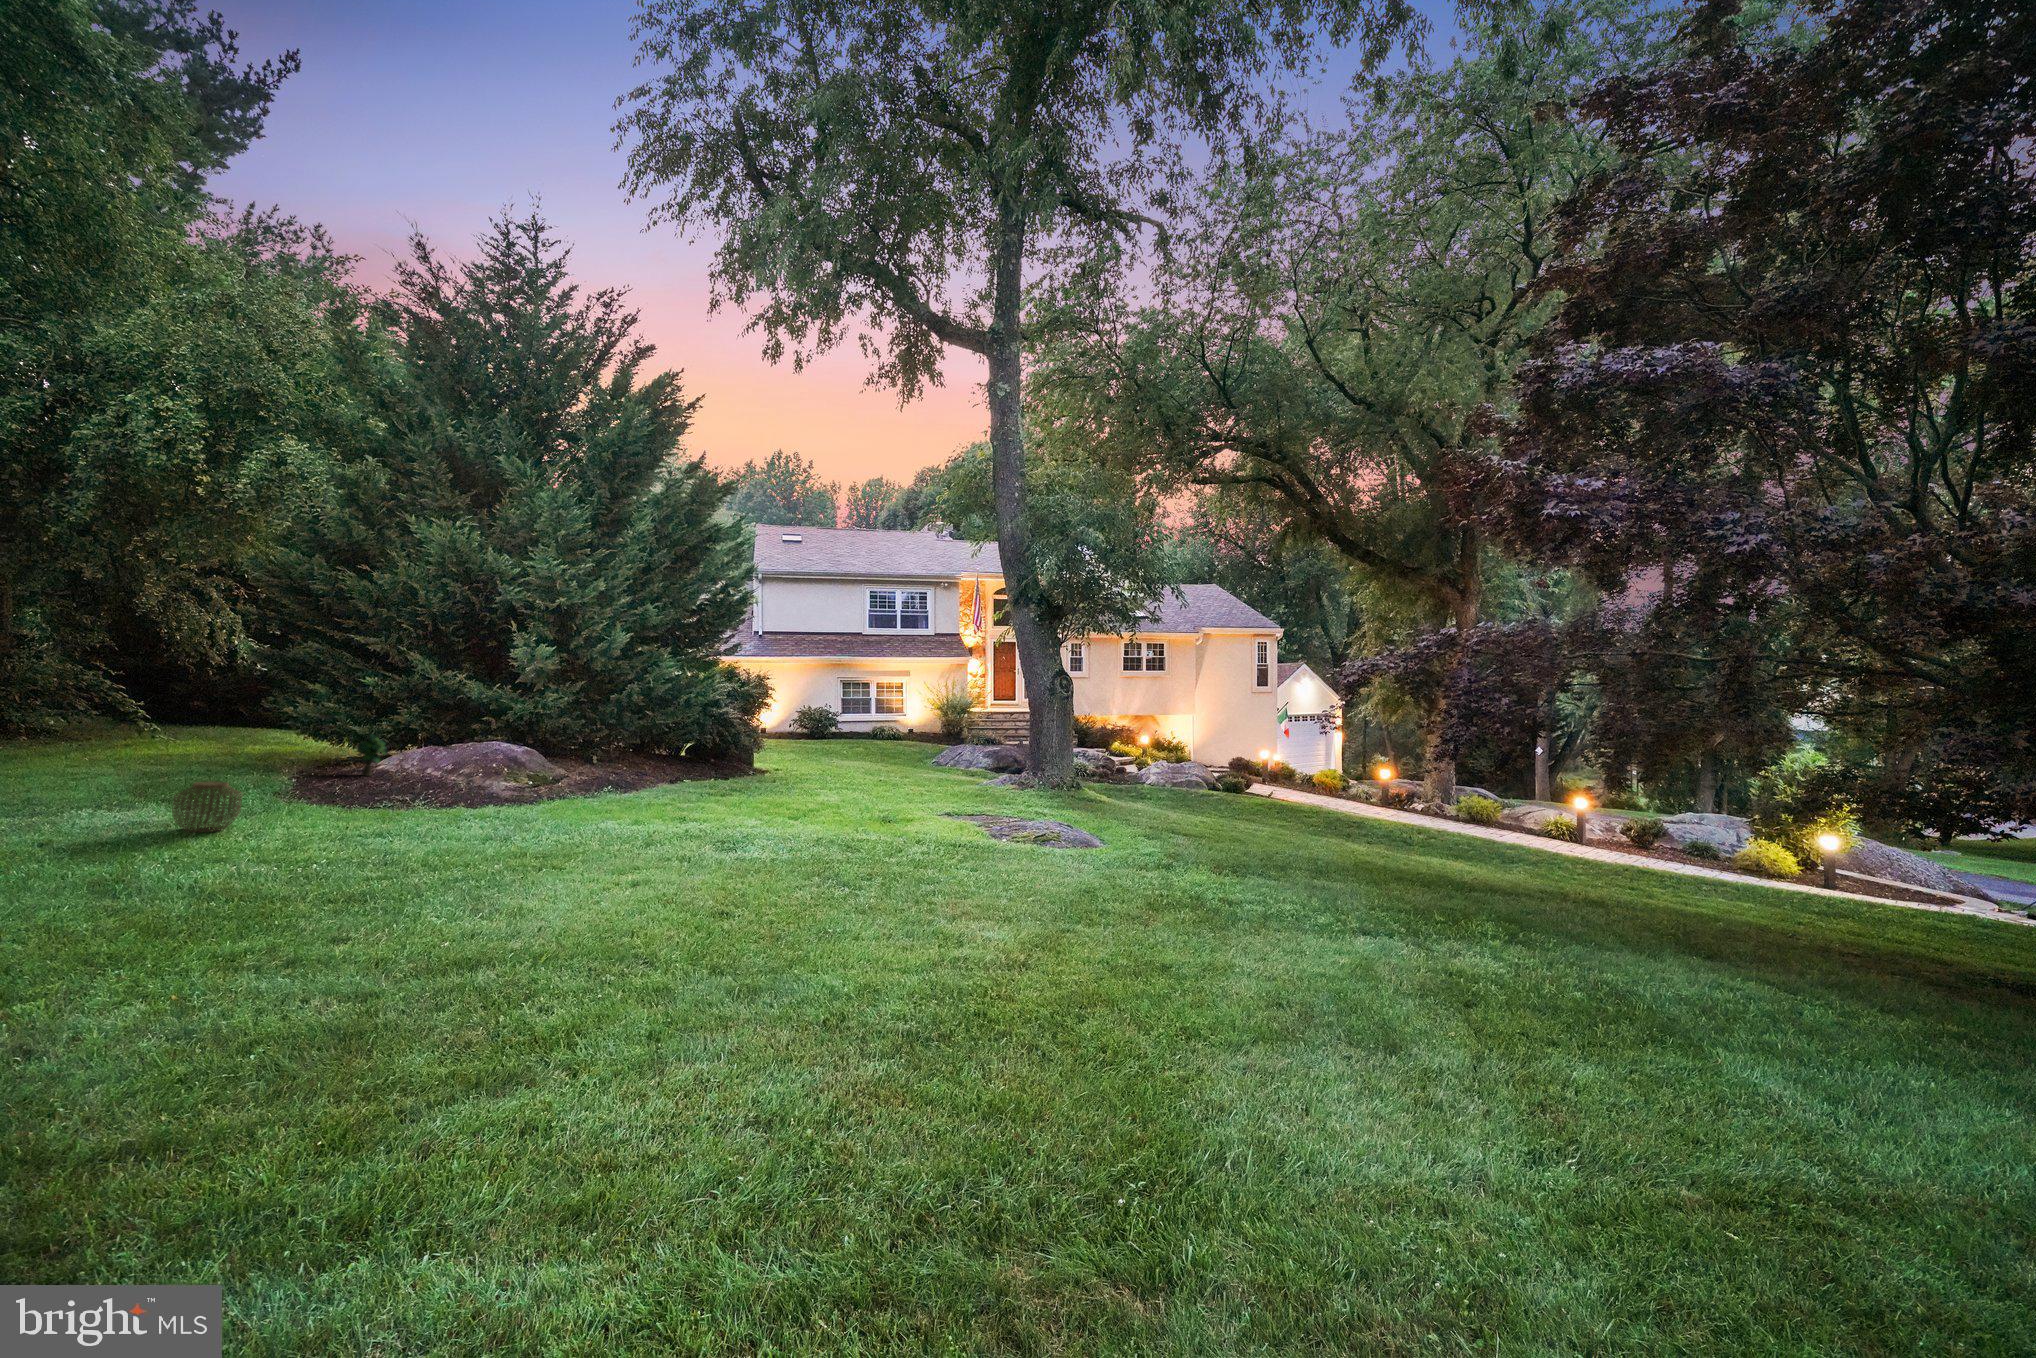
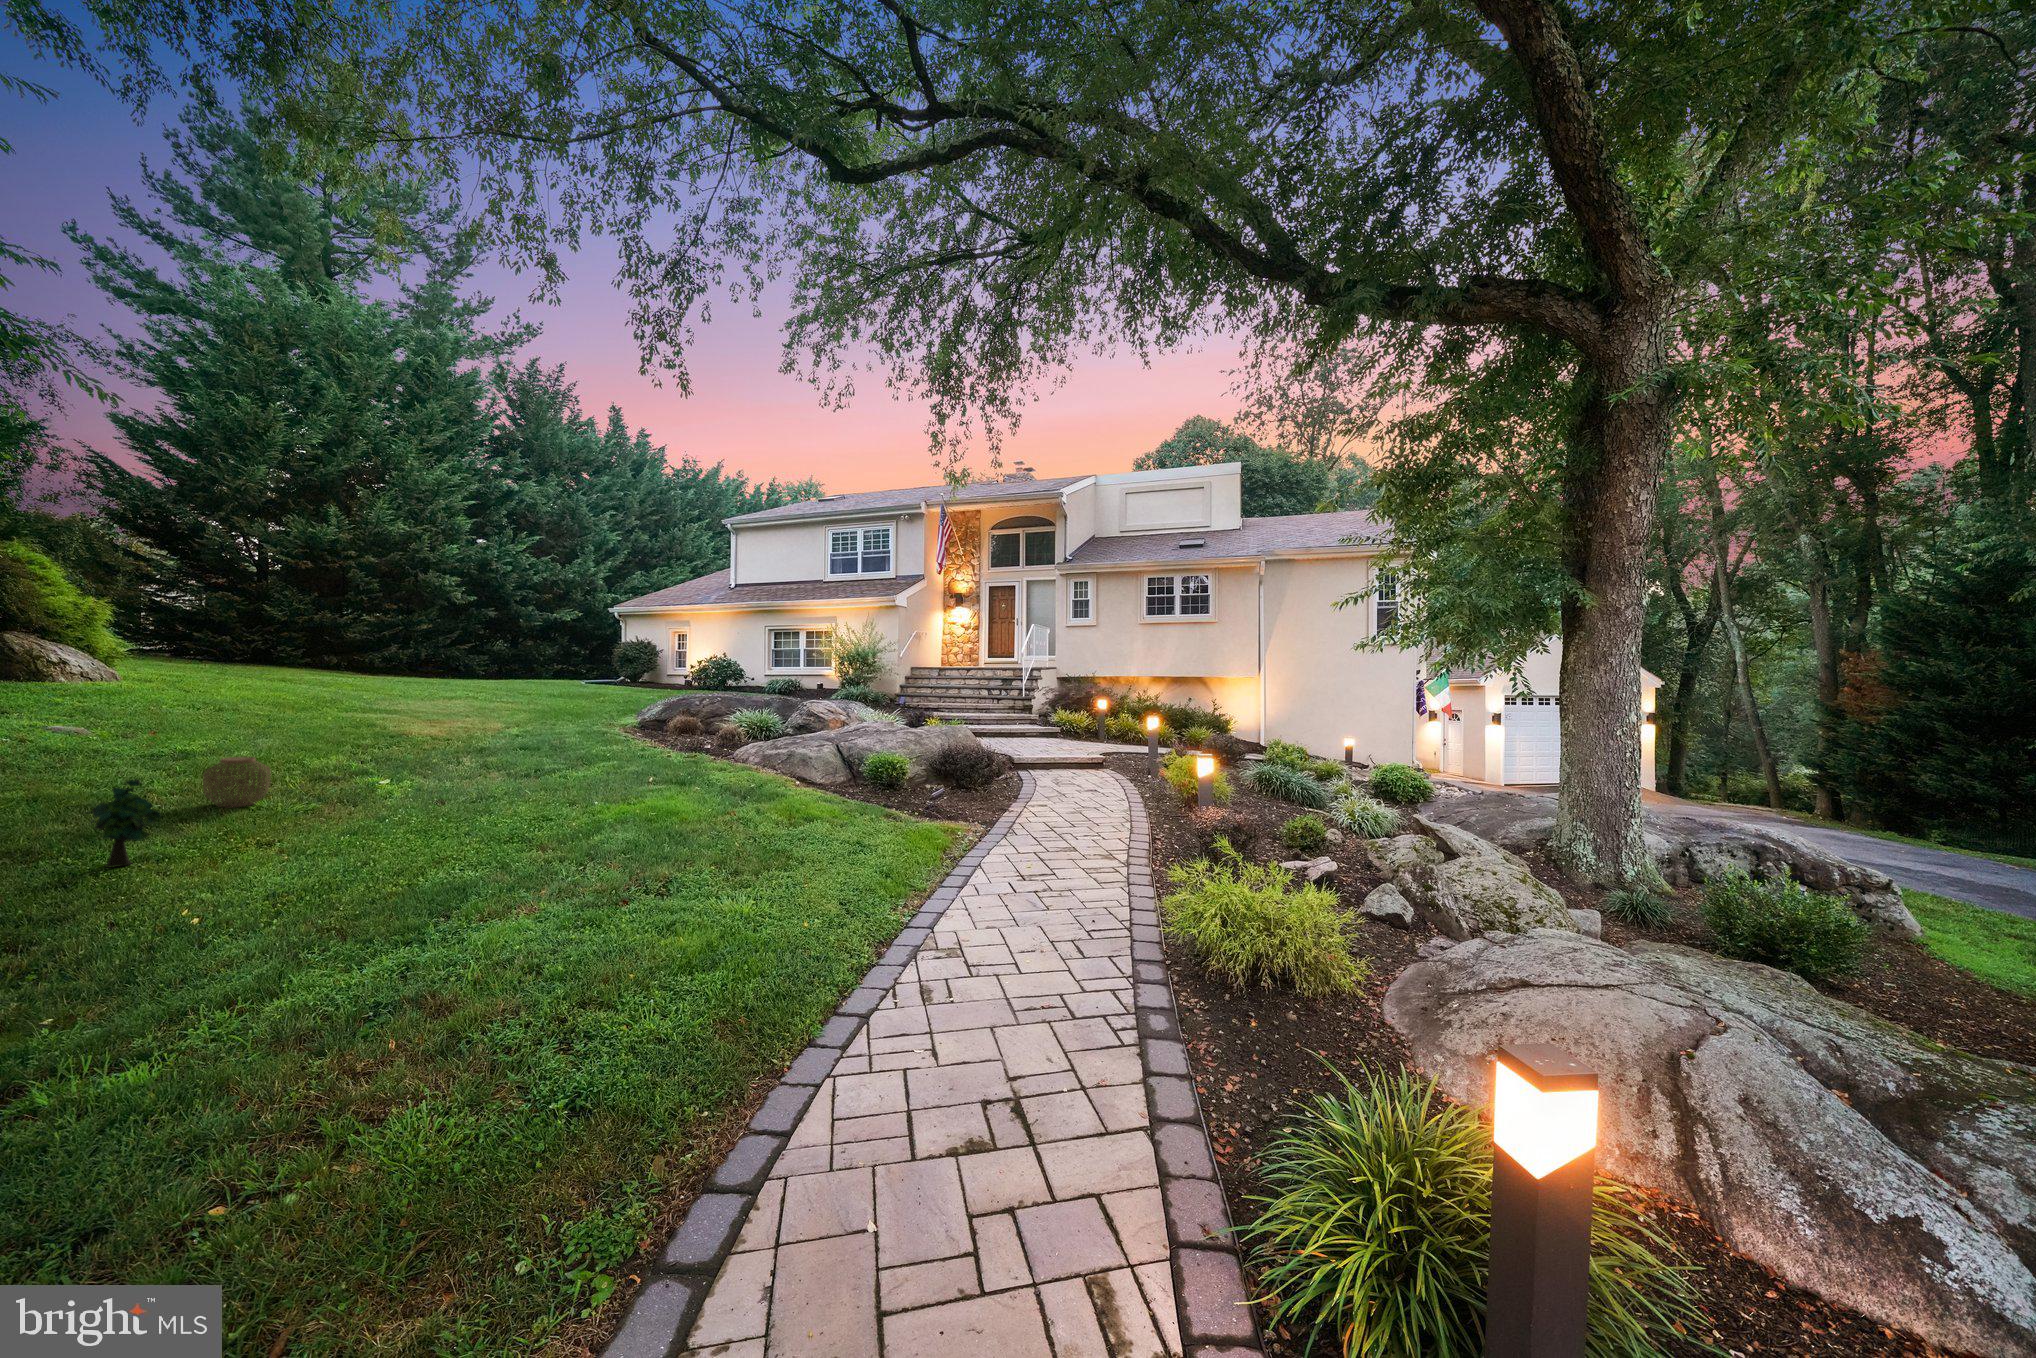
decorative plant: present [357,730,388,776] -> present [86,779,162,868]

